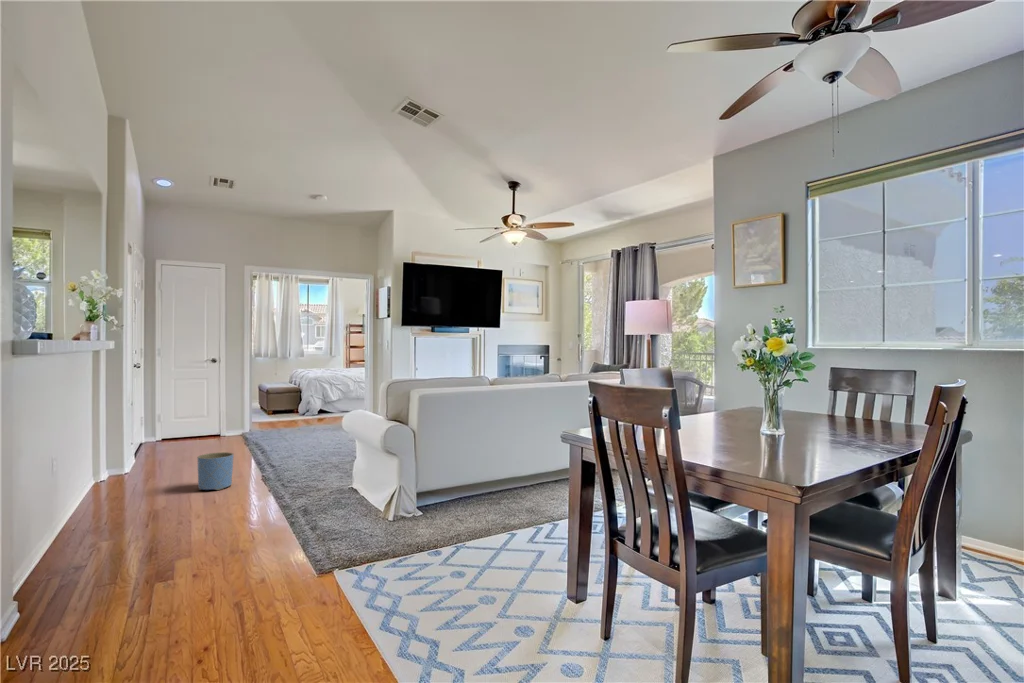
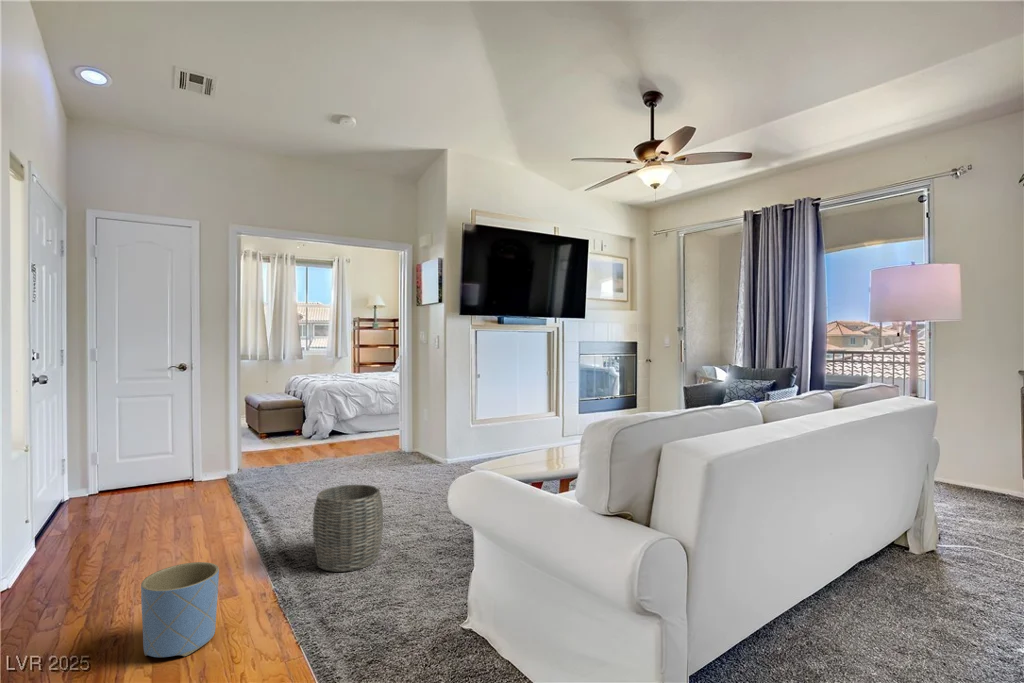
woven basket: none [285,426,325,469] -> present [313,485,383,572]

